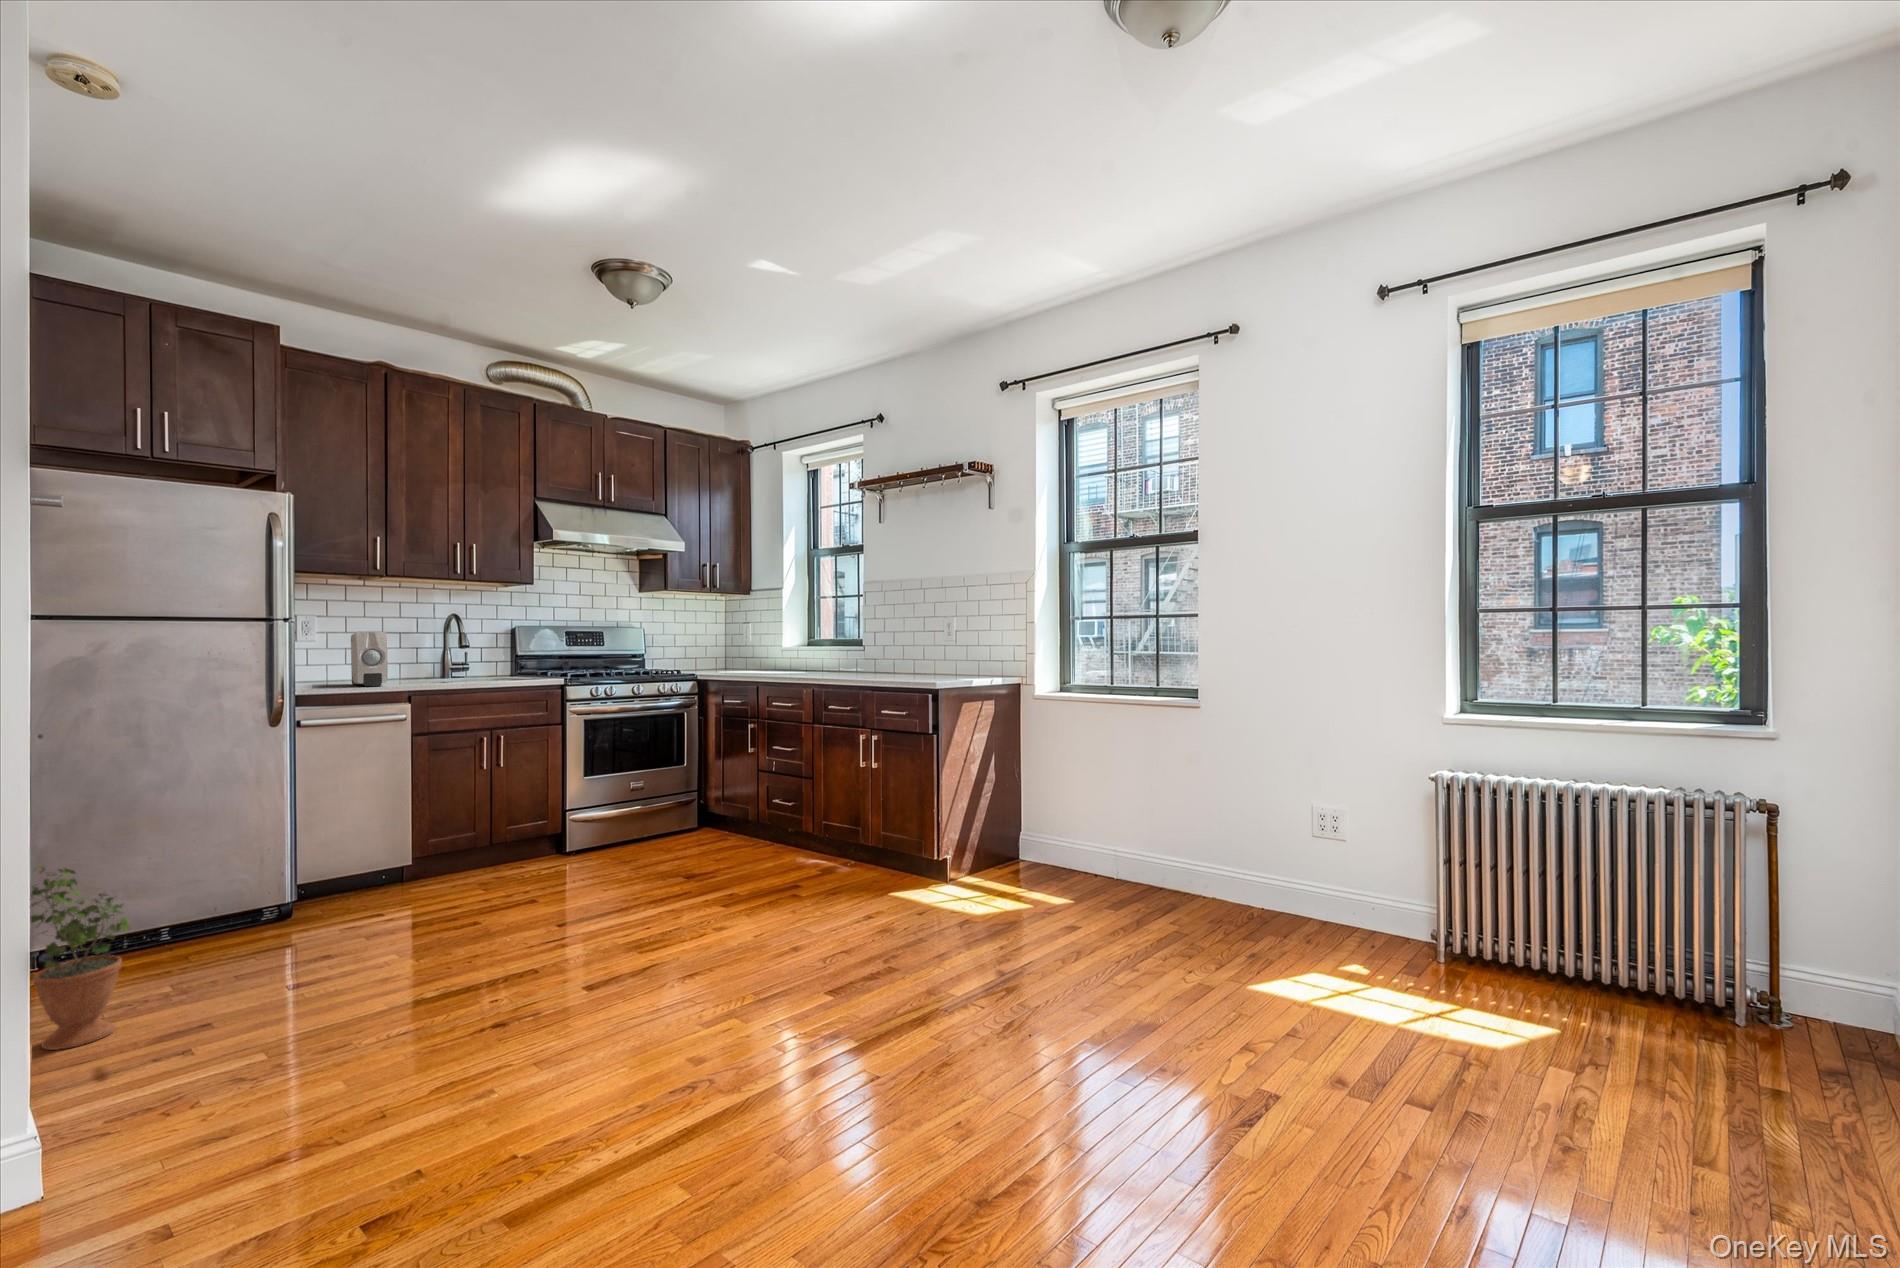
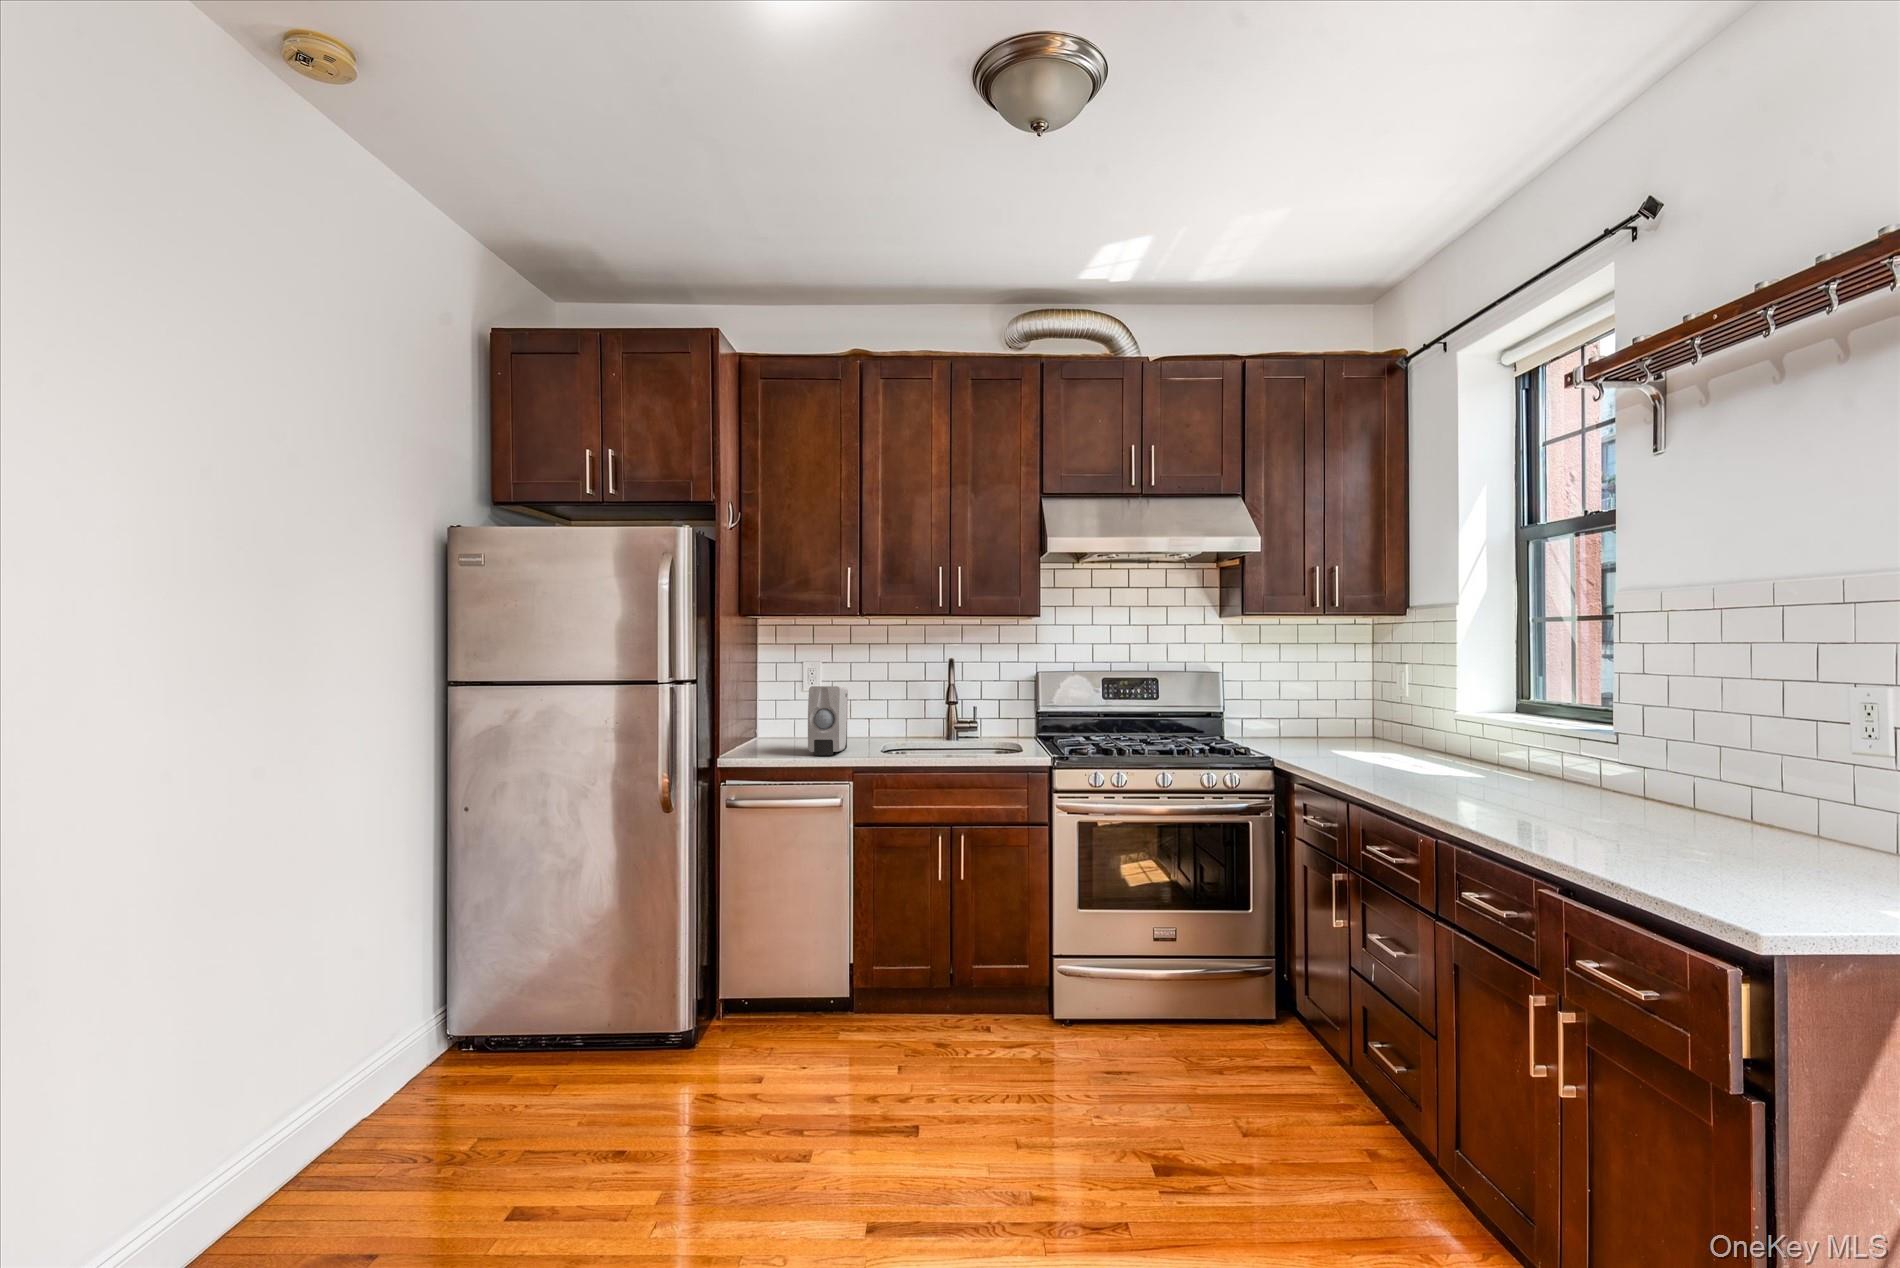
potted plant: present [29,866,130,1050] -> none [303,980,399,1204]

